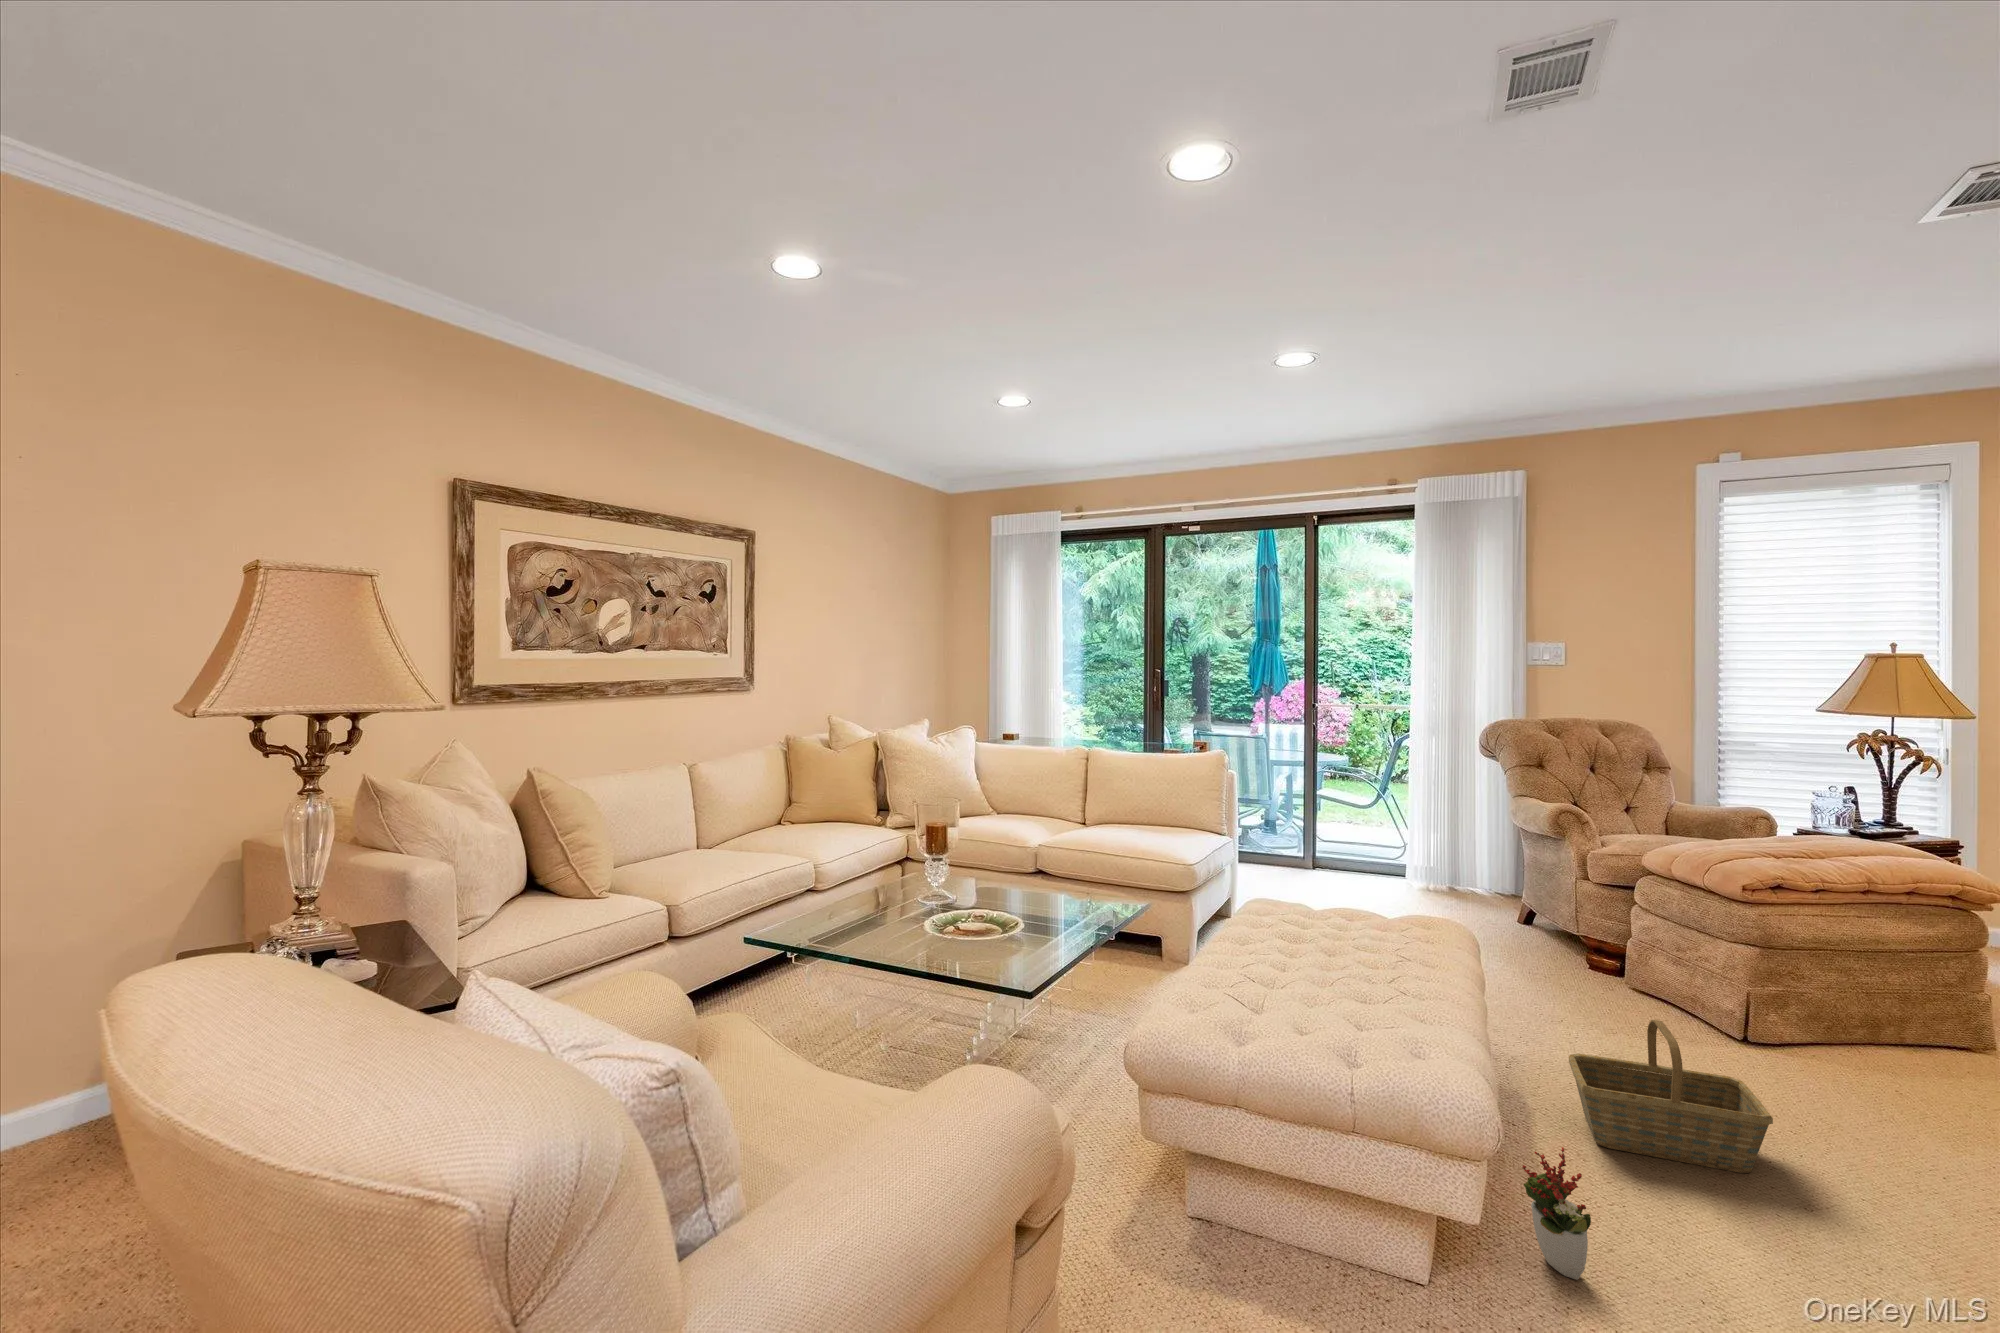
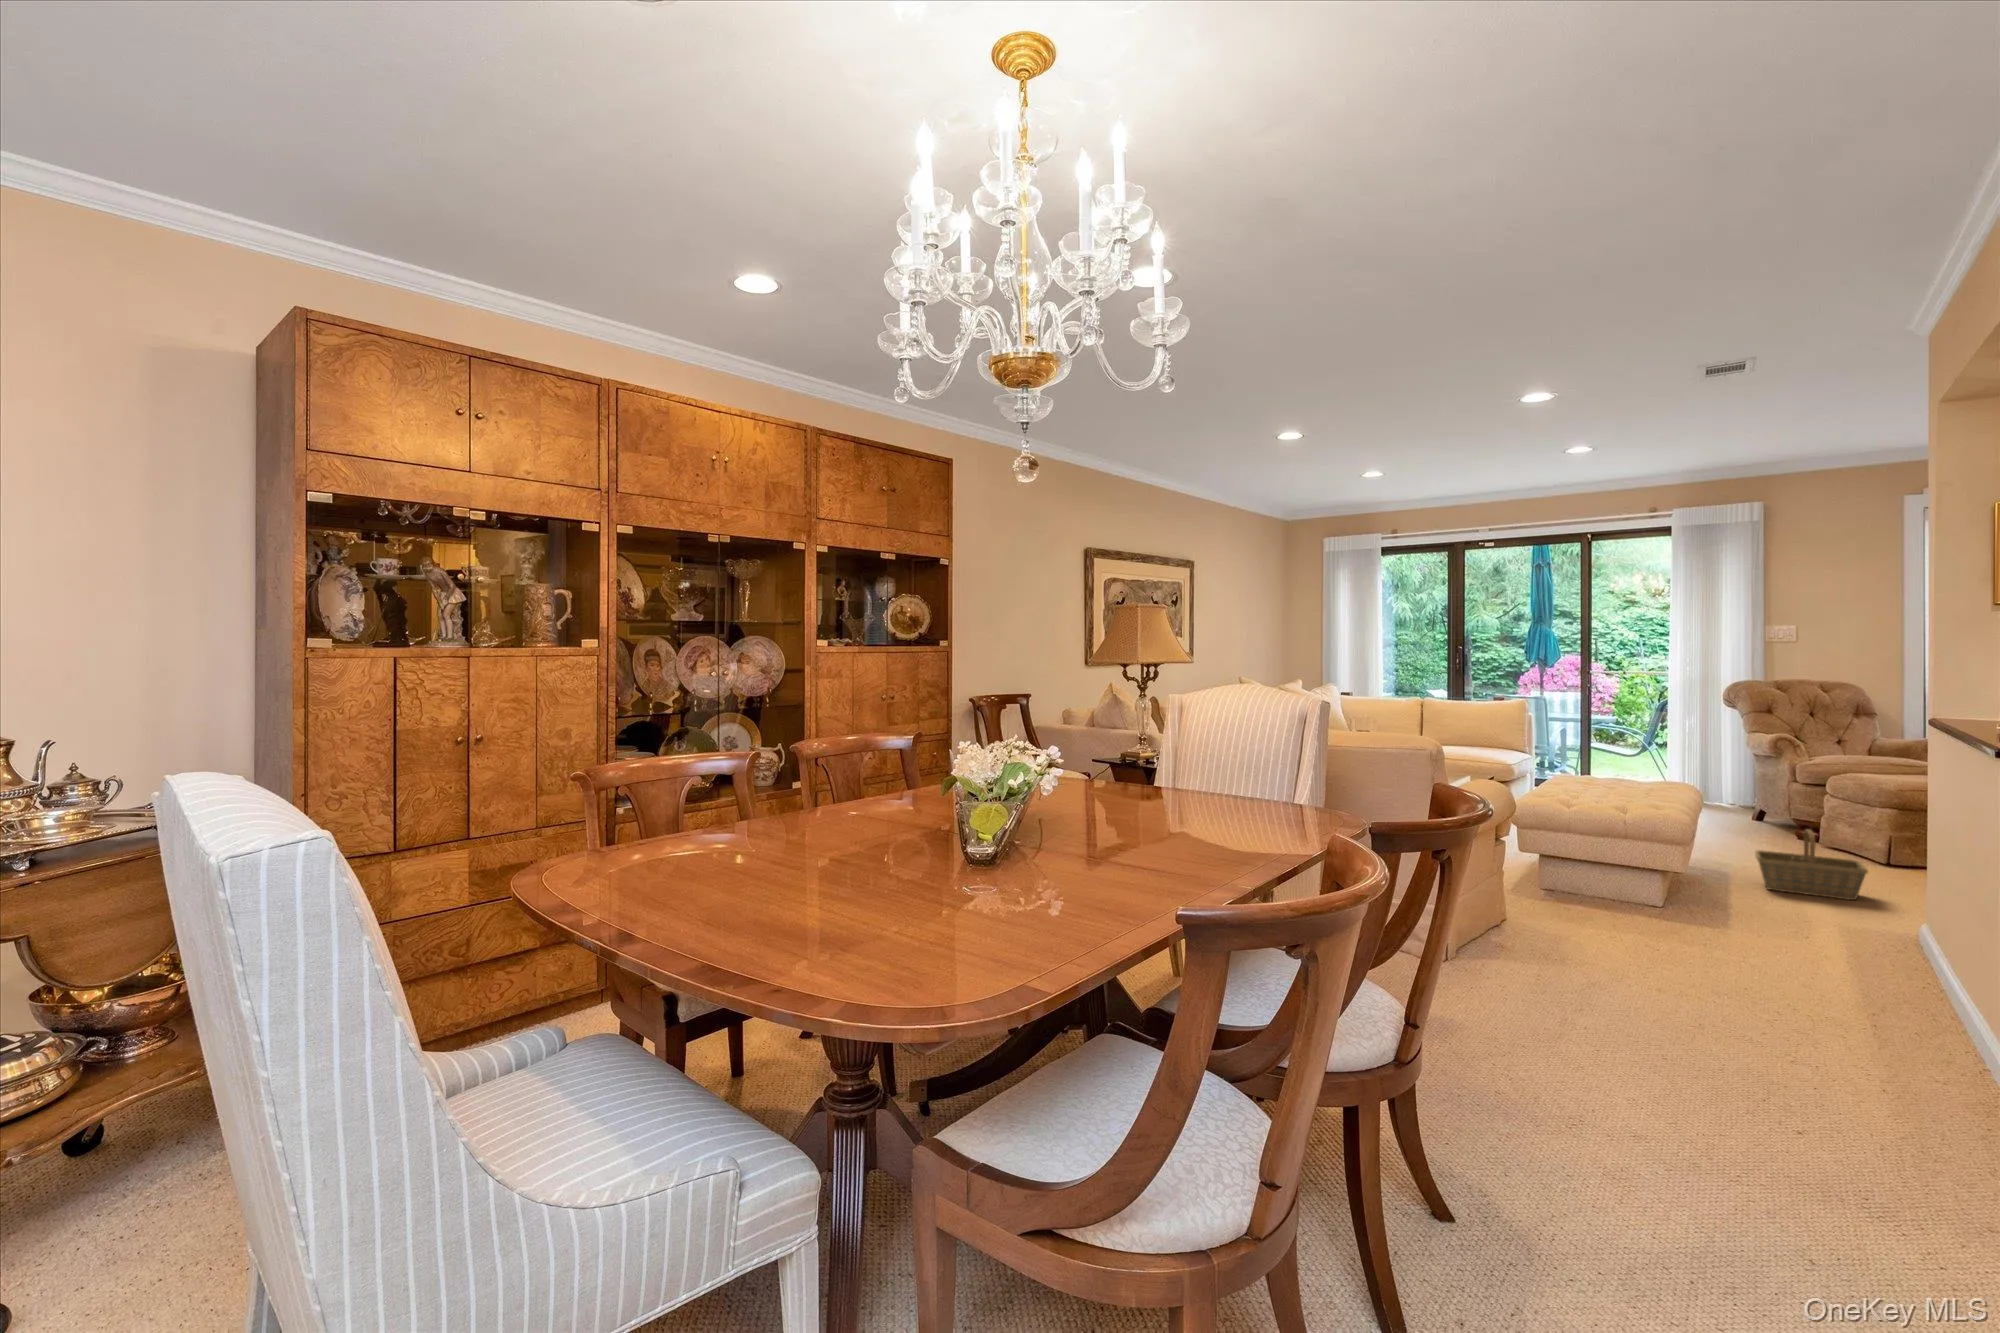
decorative plant: present [1522,1147,1591,1280] -> none [1710,858,1745,914]

